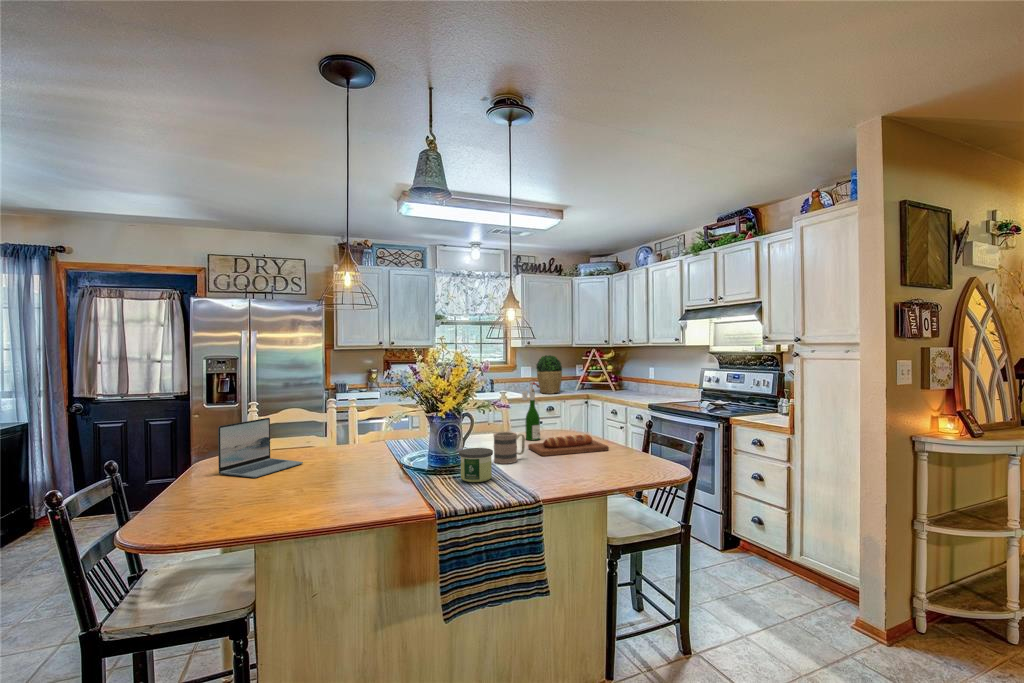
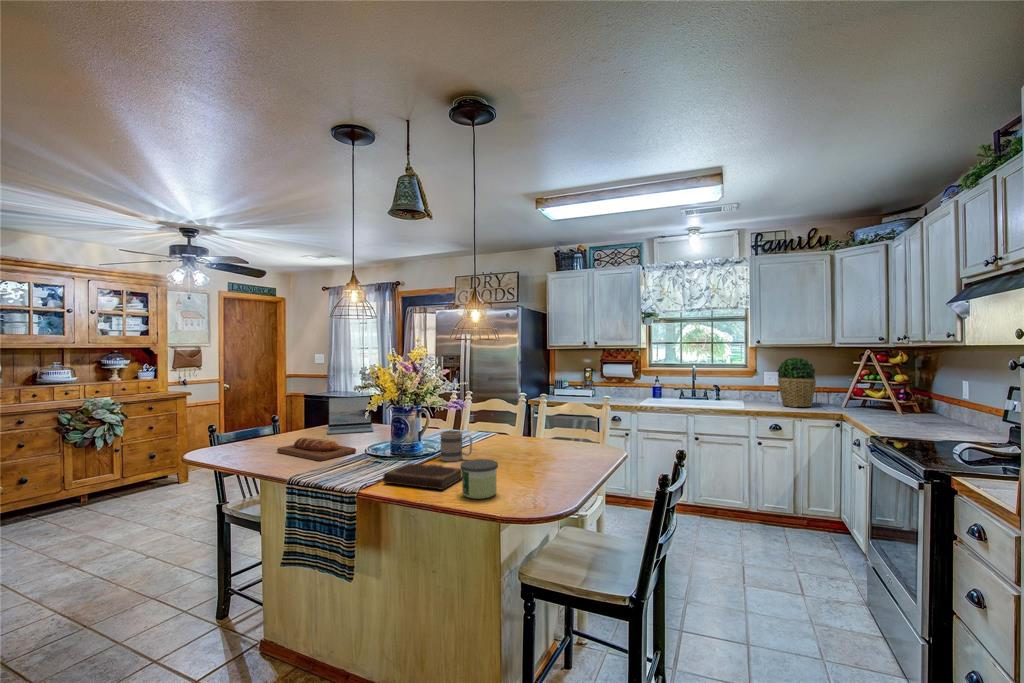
wine bottle: present [522,381,540,440] -> none [545,385,570,449]
bread loaf: present [528,434,609,456] -> present [277,438,356,461]
candle: present [459,448,493,482] -> present [461,459,498,499]
notebook: none [528,458,606,484] -> present [383,463,462,490]

